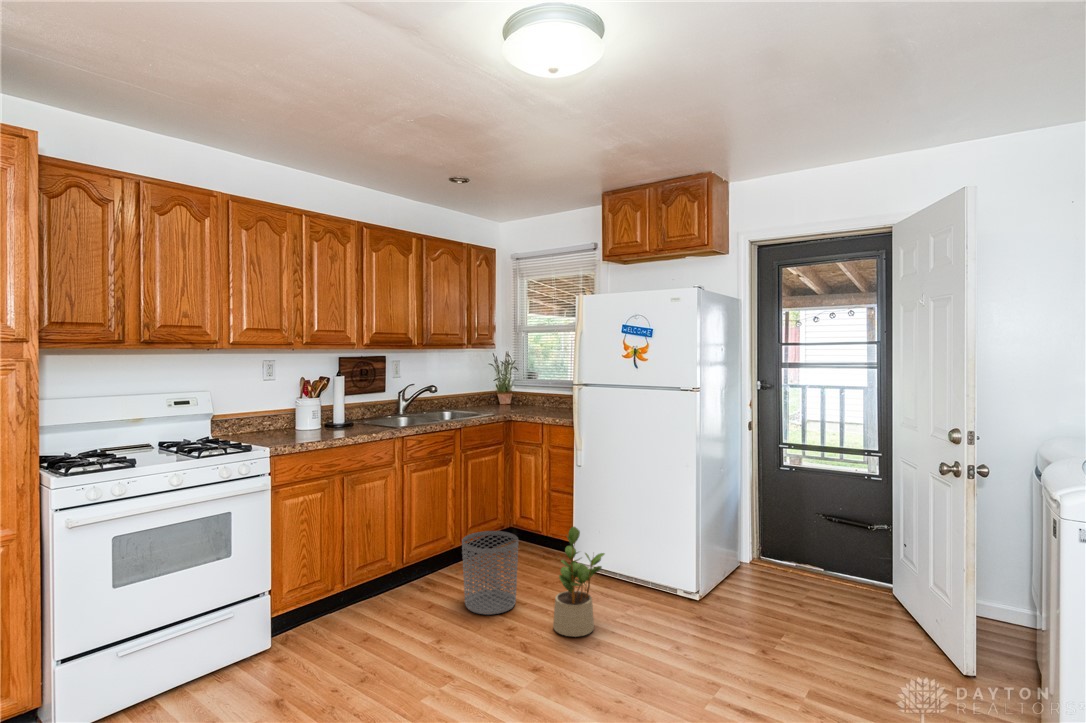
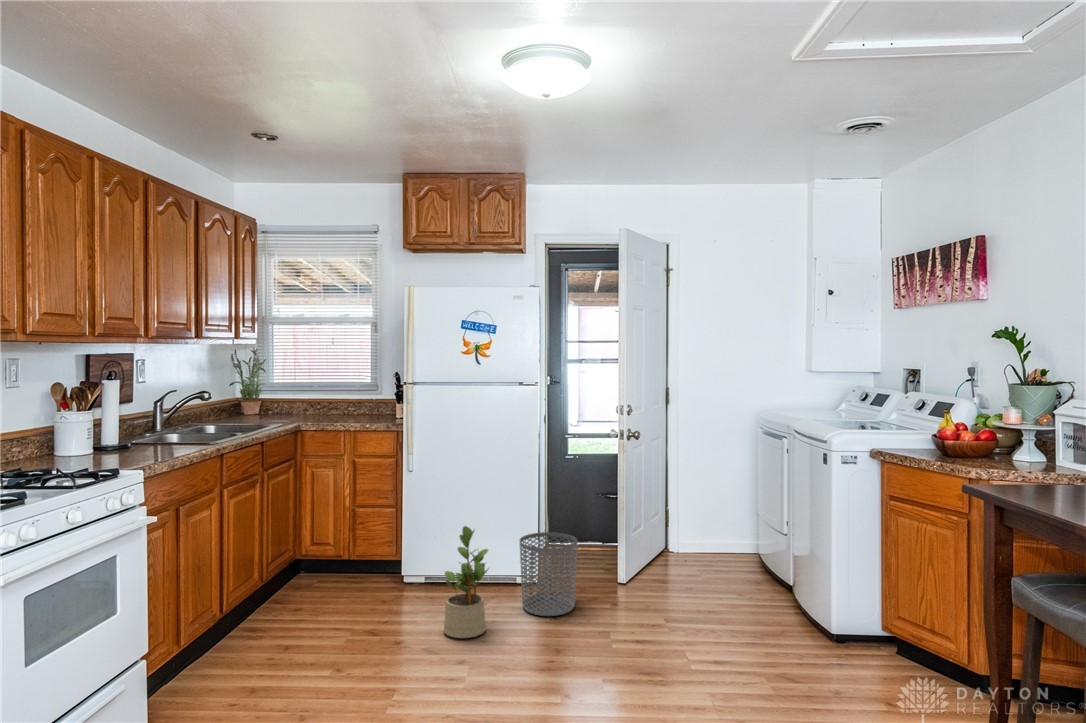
waste bin: present [462,531,518,615] -> present [520,532,578,616]

